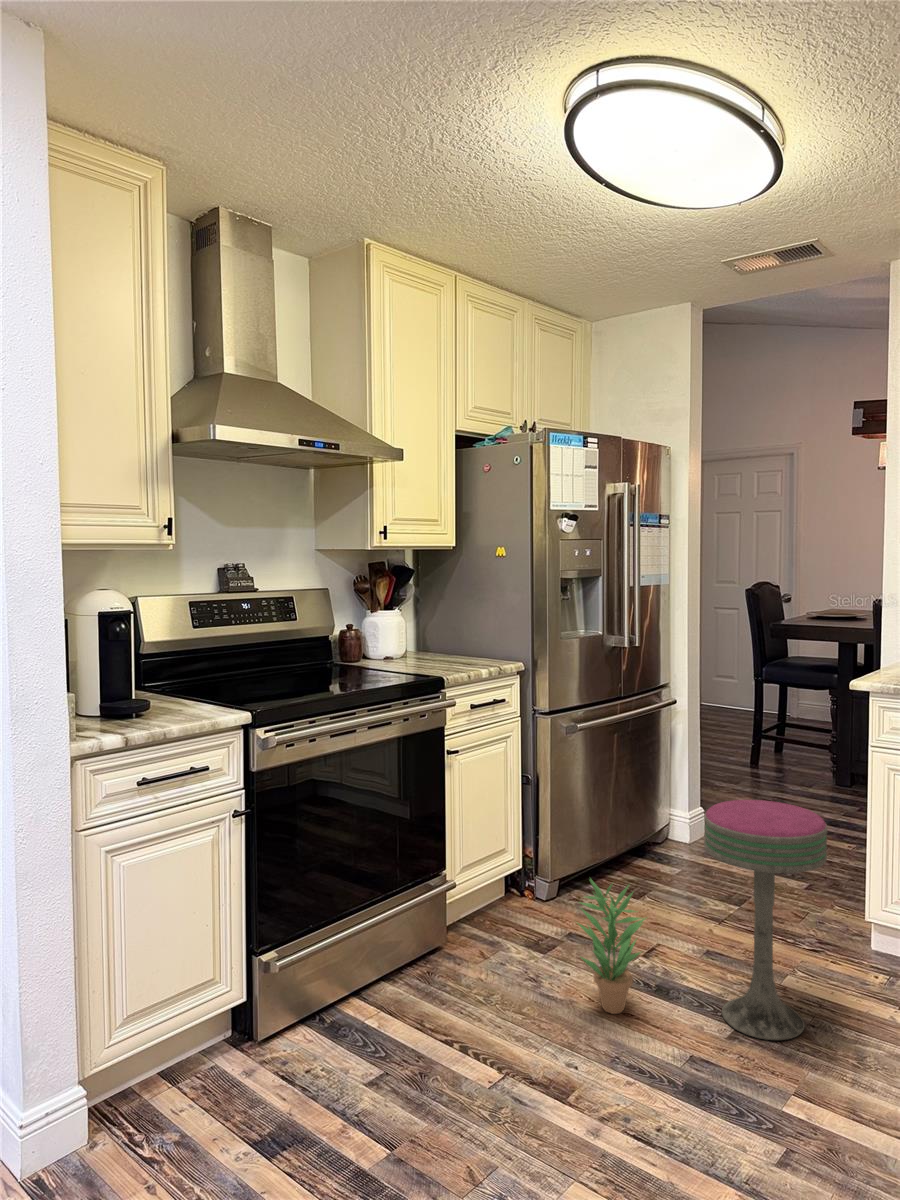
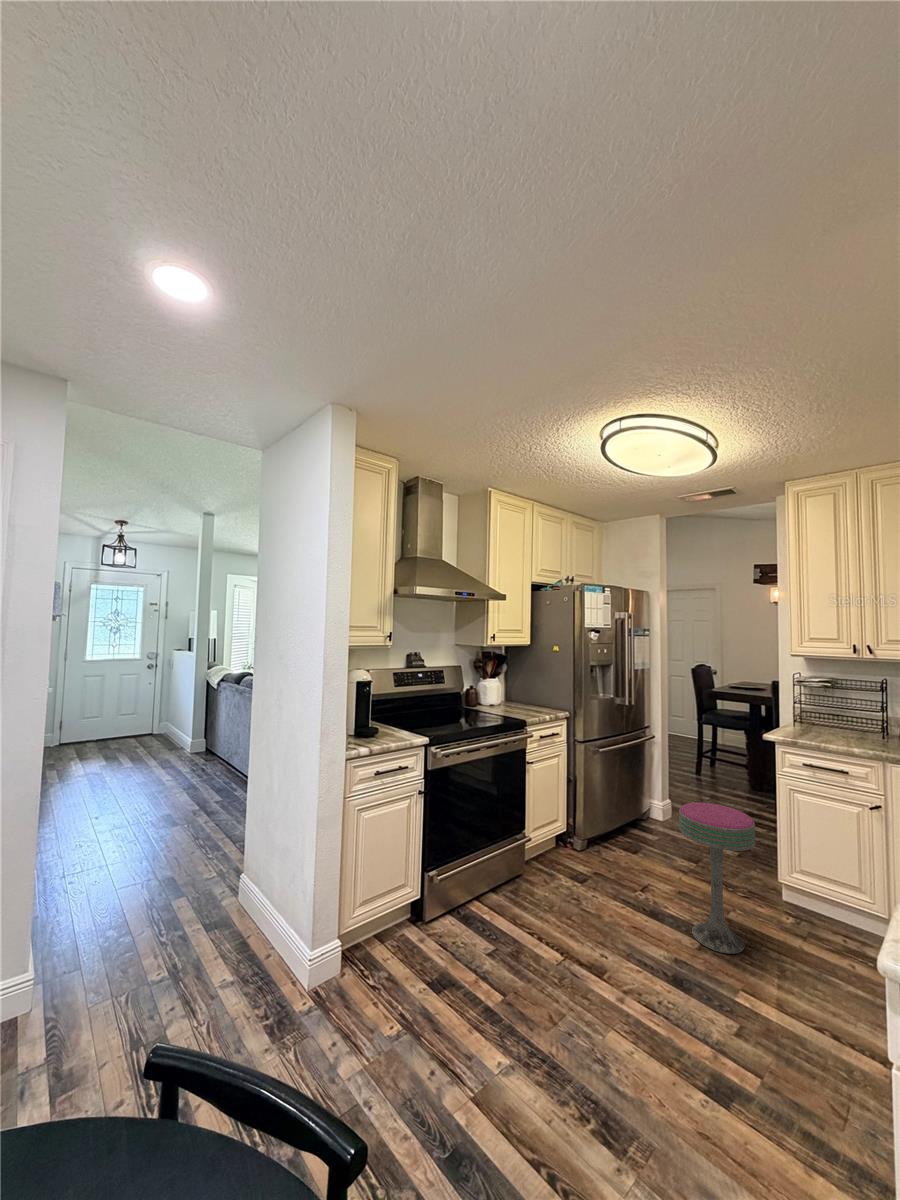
potted plant: present [577,879,646,1014] -> none [603,842,647,926]

